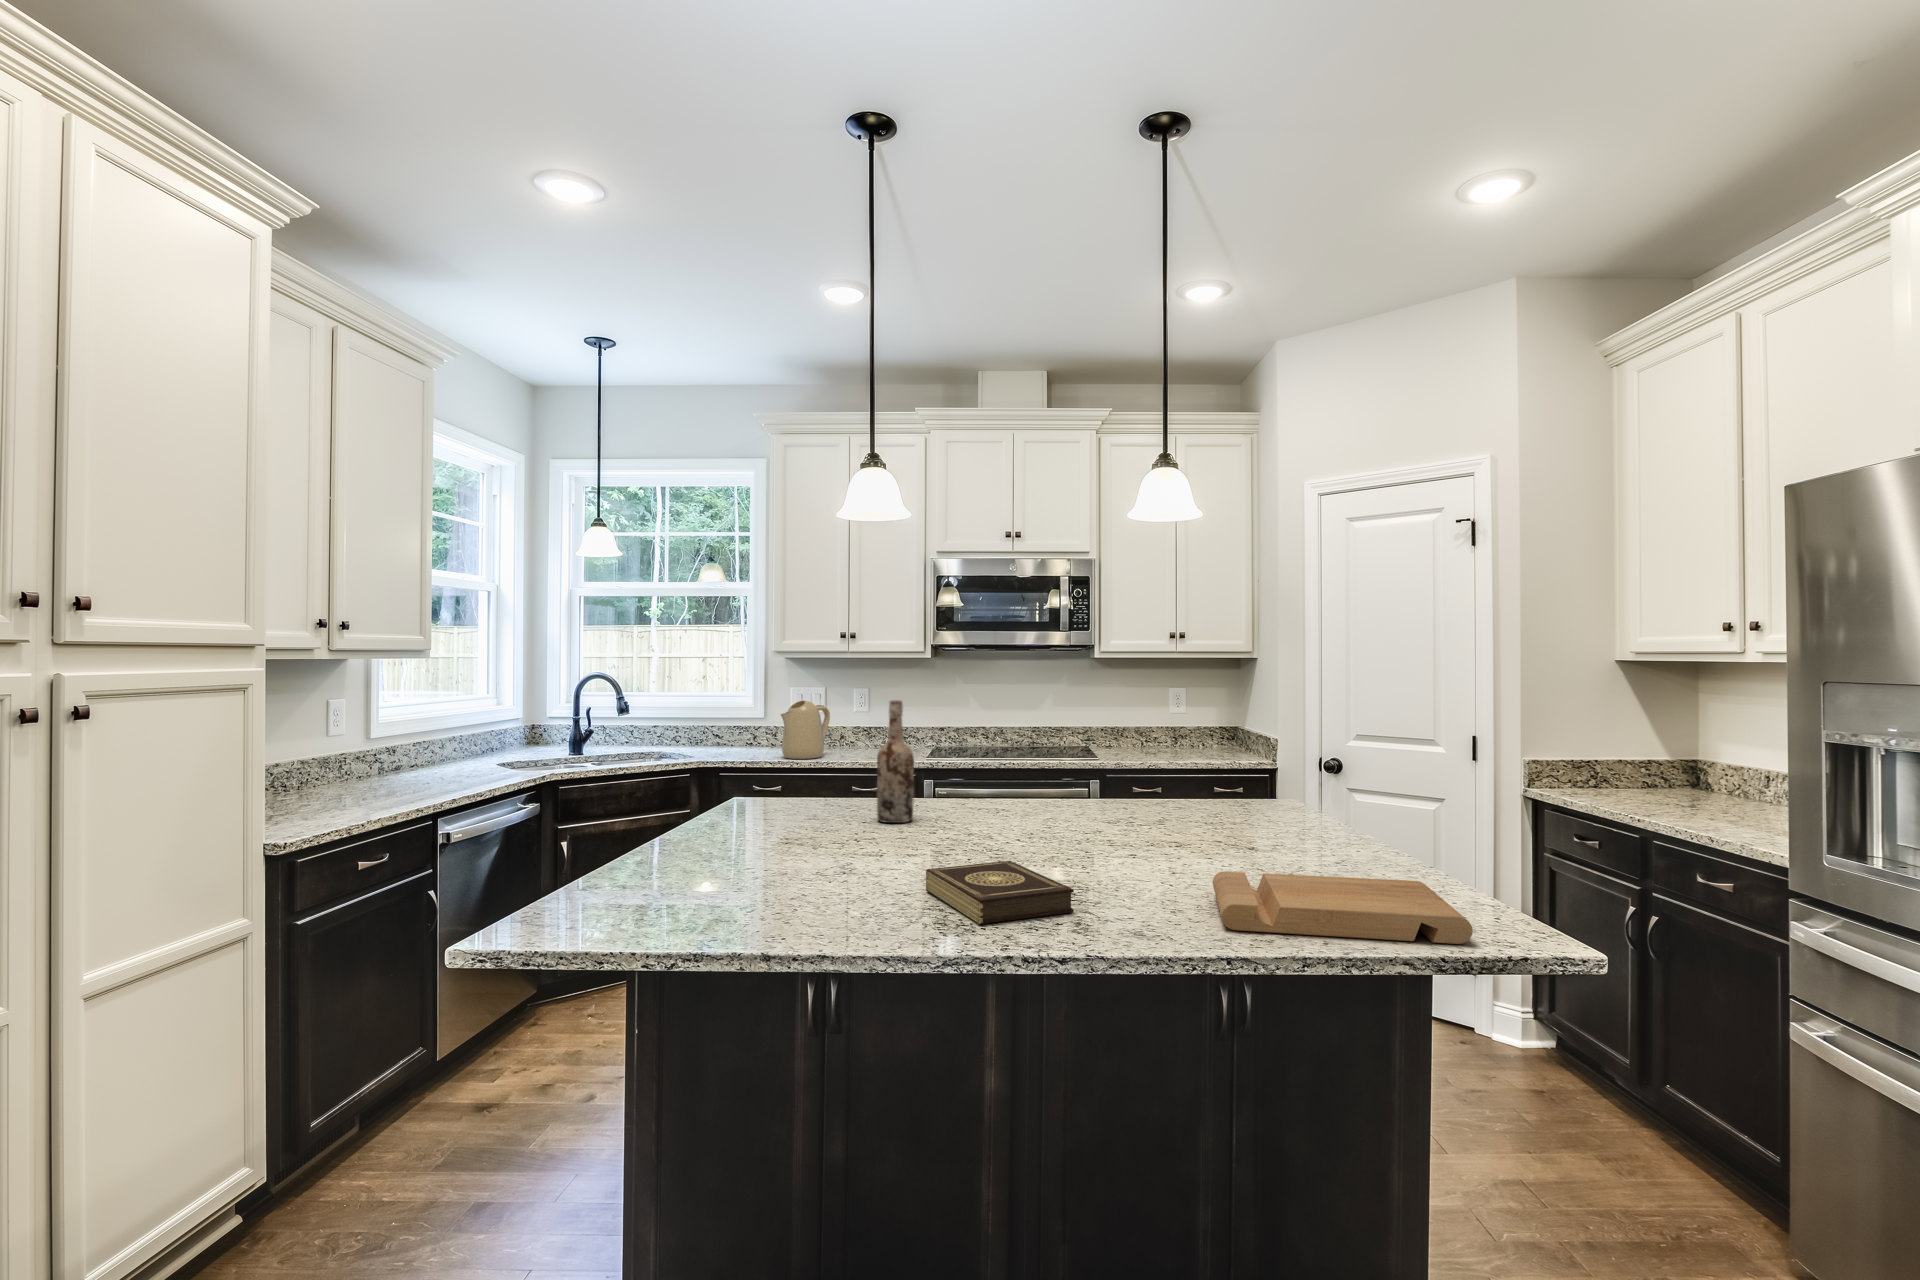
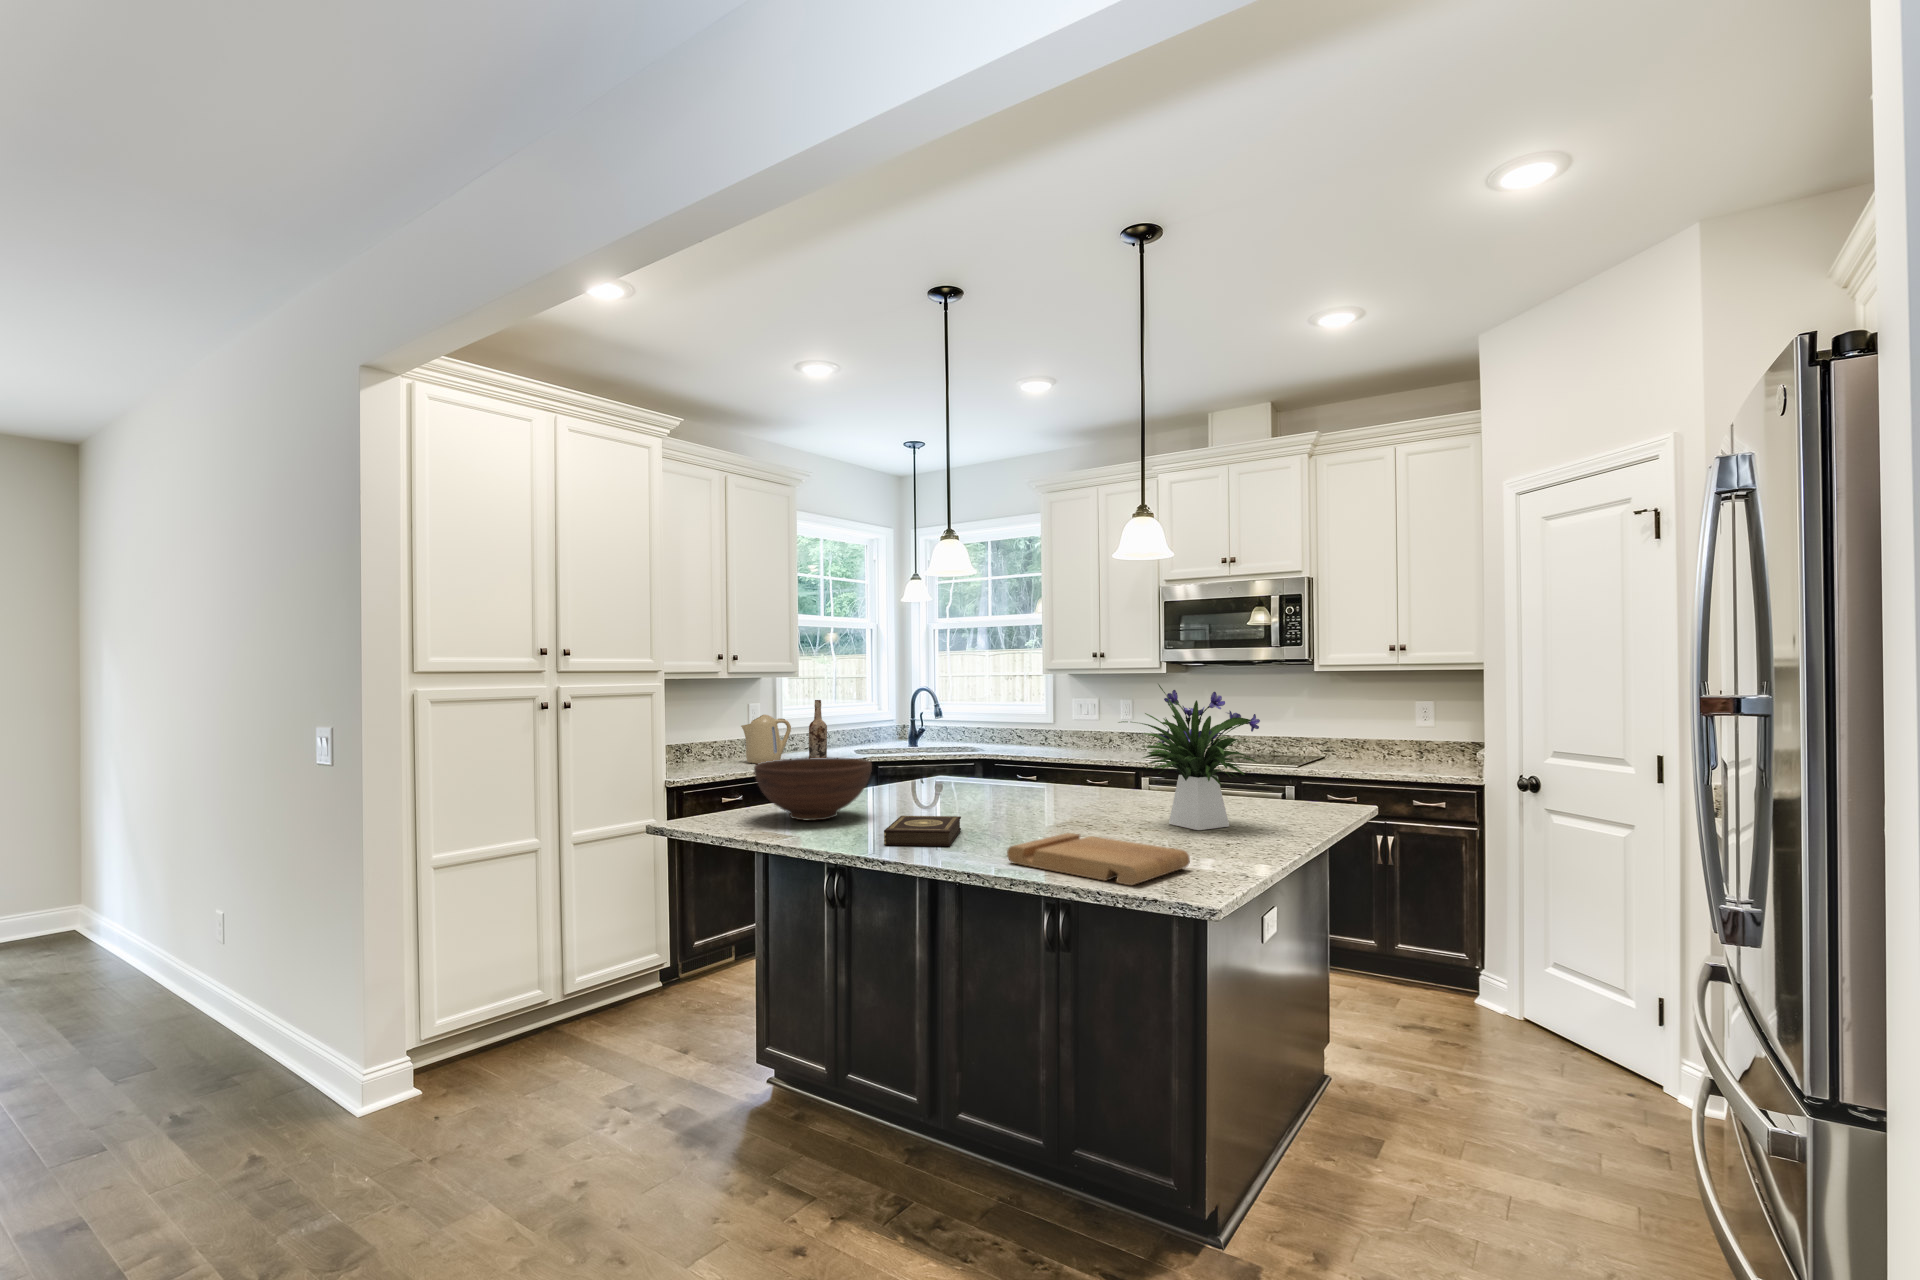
flower arrangement: none [1153,664,1326,847] -> present [1119,684,1260,830]
kettle: present [781,701,830,759] -> present [741,715,791,763]
wine bottle: present [877,701,914,823] -> present [809,700,827,758]
fruit bowl: none [636,782,836,893] -> present [754,758,872,821]

